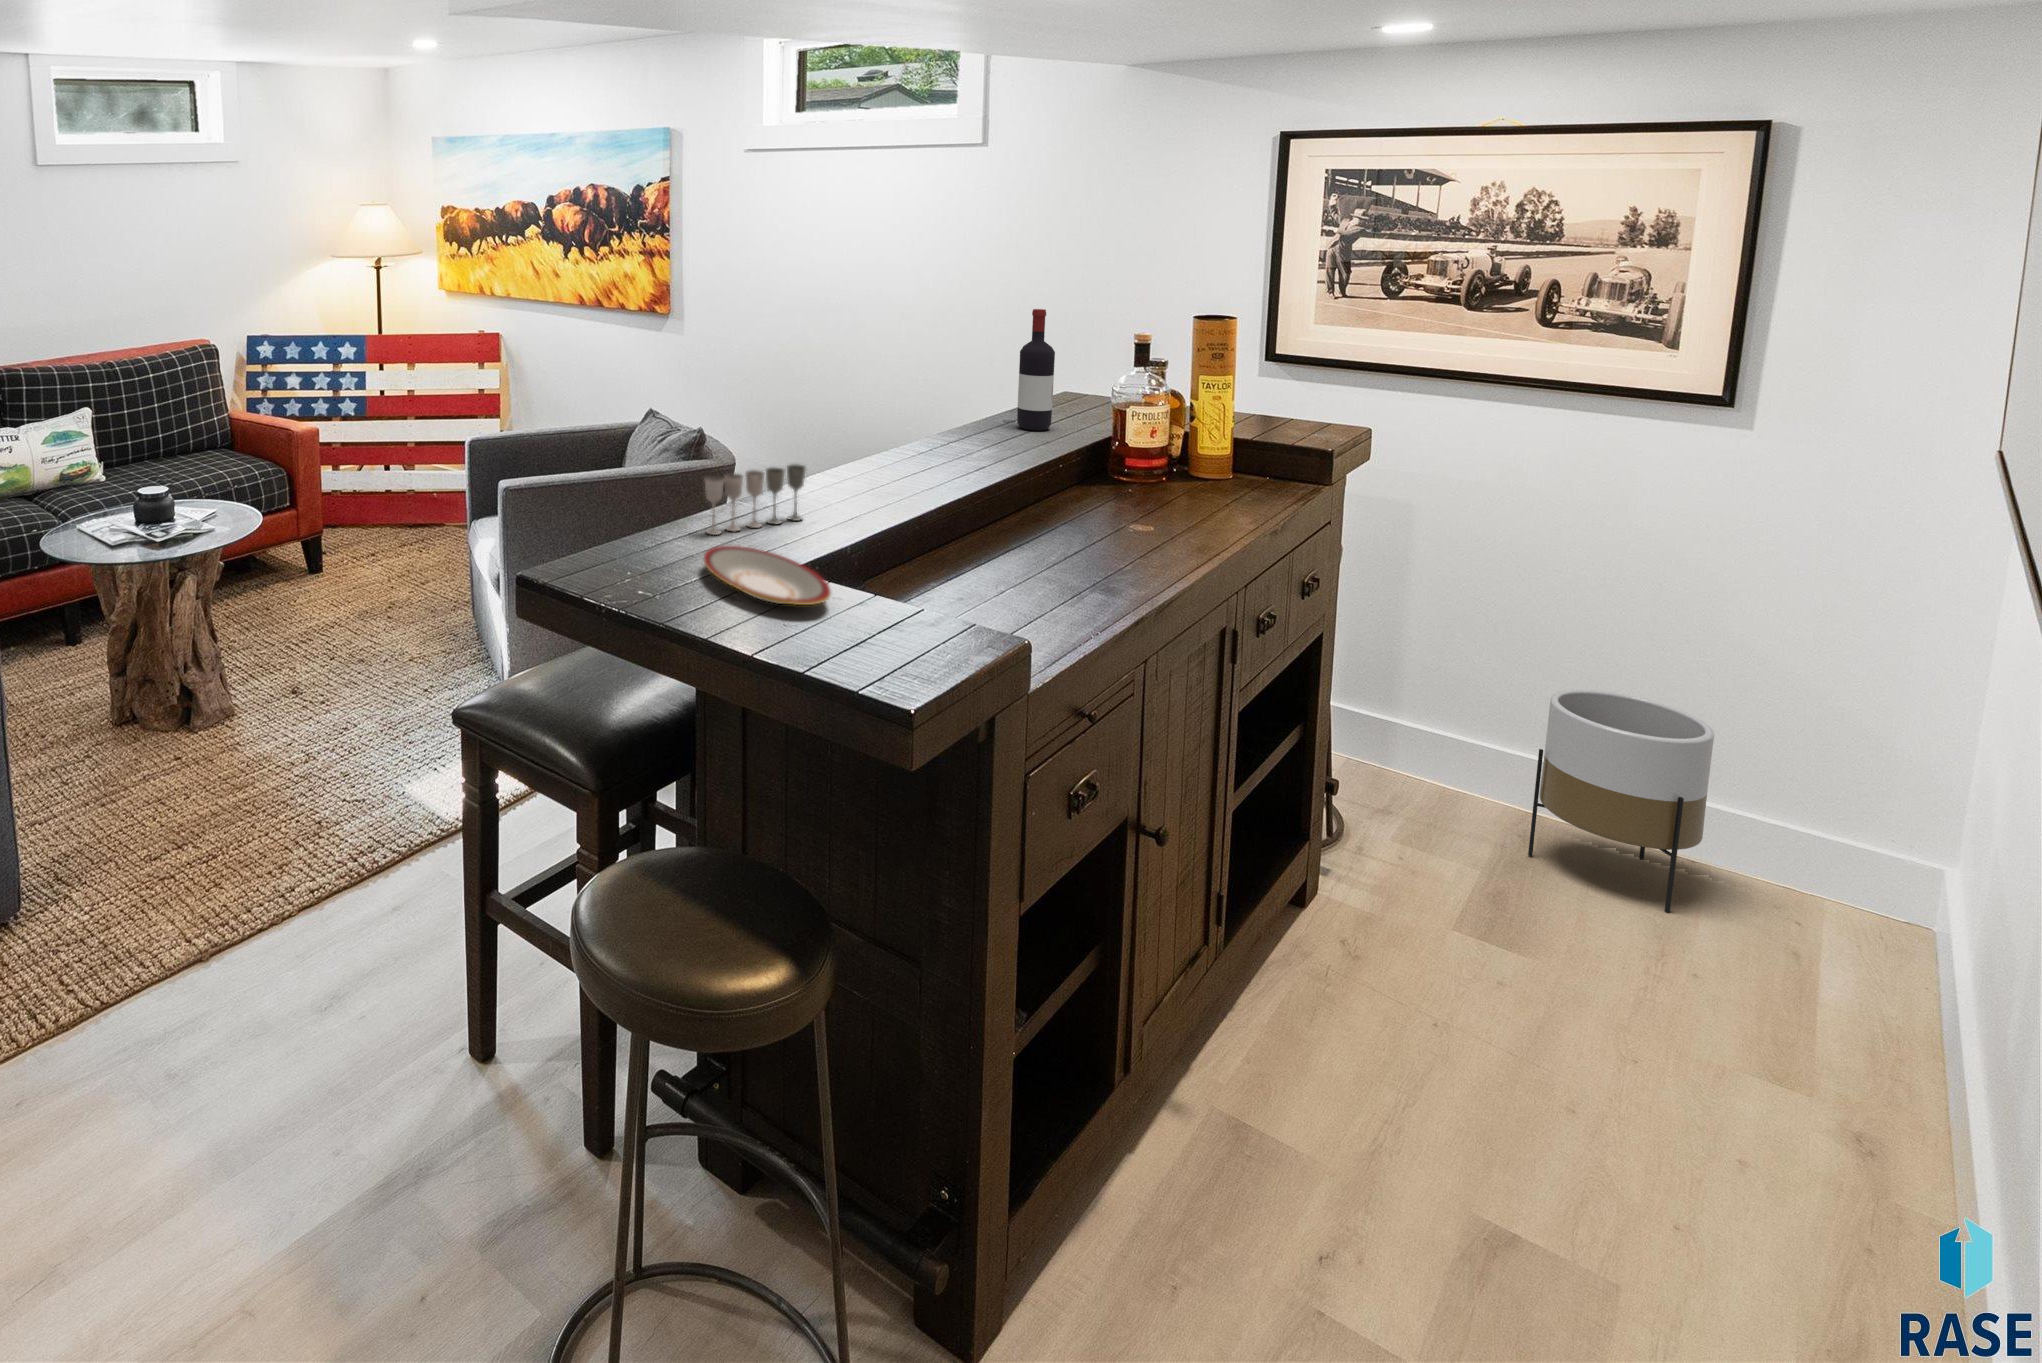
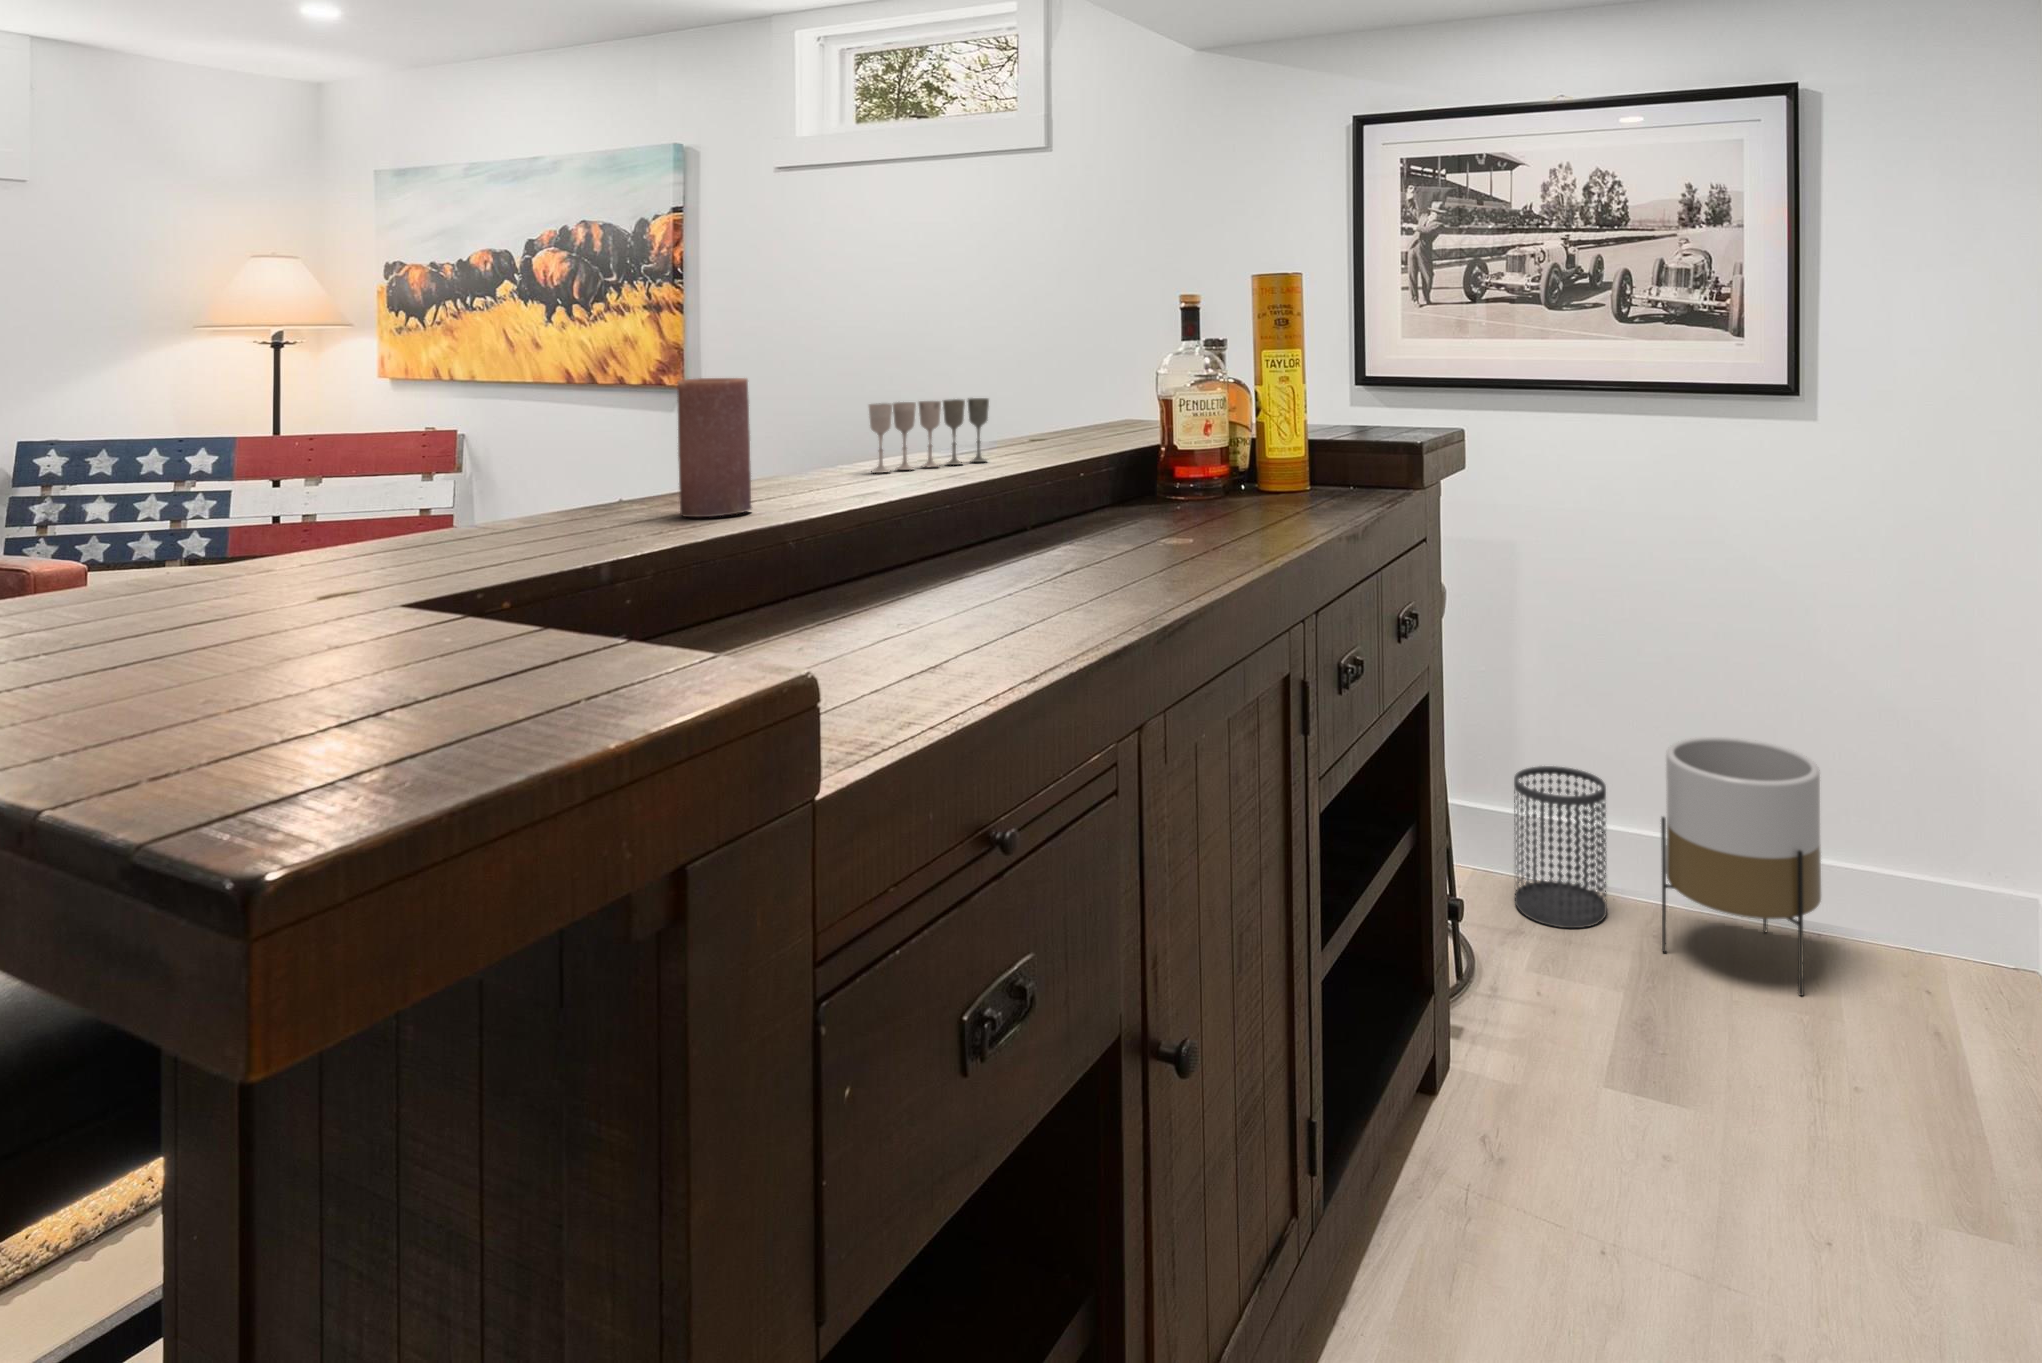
wine bottle: present [1017,309,1055,431] -> none [1040,277,1086,448]
candle: none [851,418,891,499] -> present [677,378,752,517]
wine glass: present [705,465,805,535] -> present [869,398,989,473]
plate: present [704,546,831,605] -> none [24,580,334,684]
wastebasket: none [1384,690,1485,824] -> present [1514,766,1607,928]

